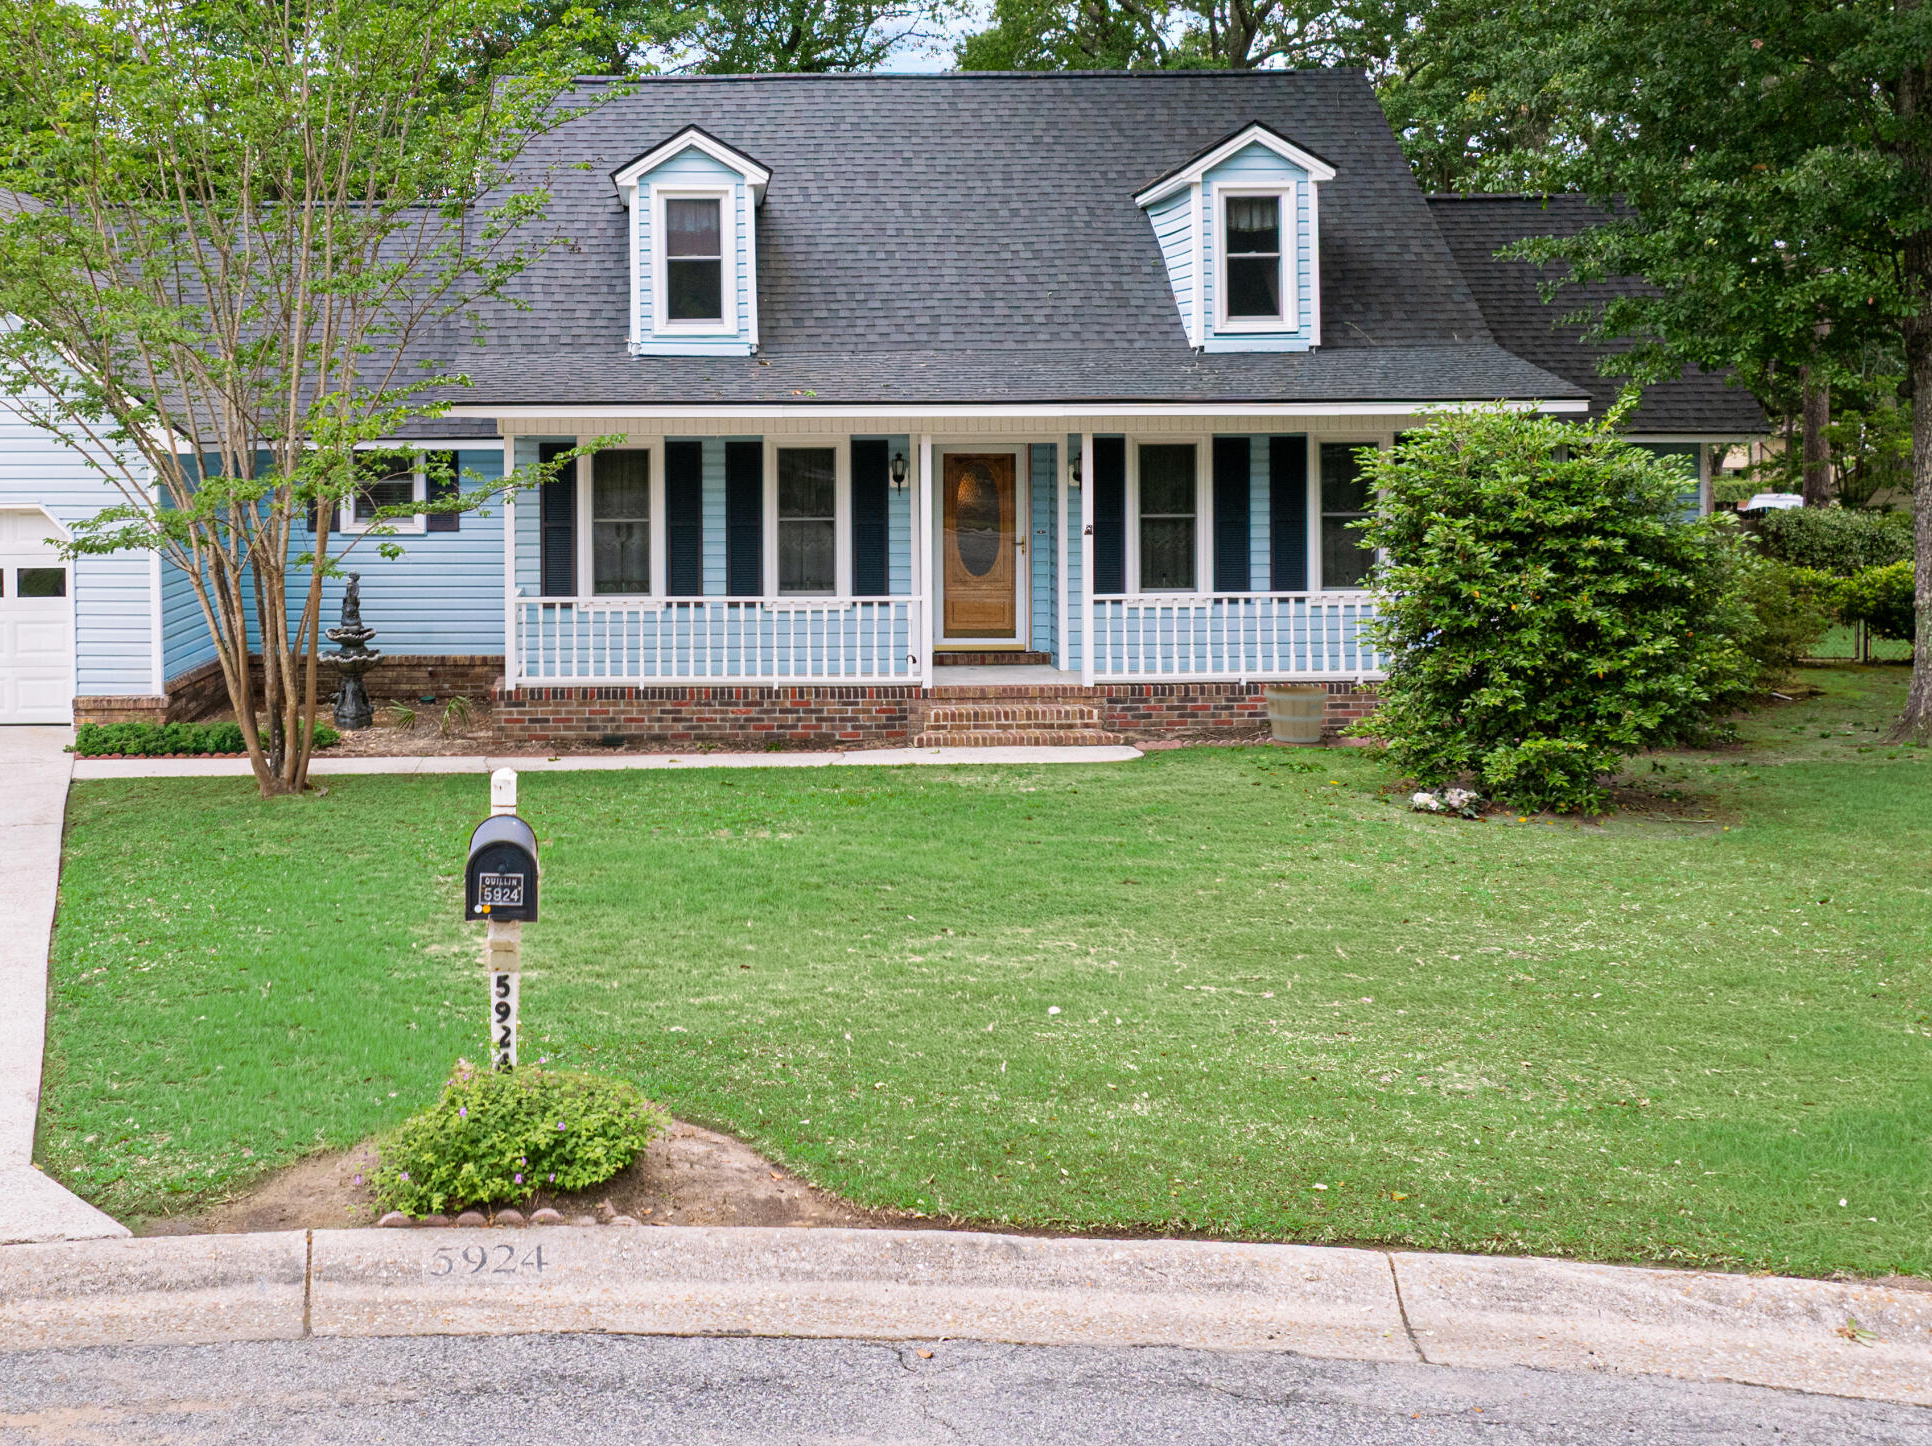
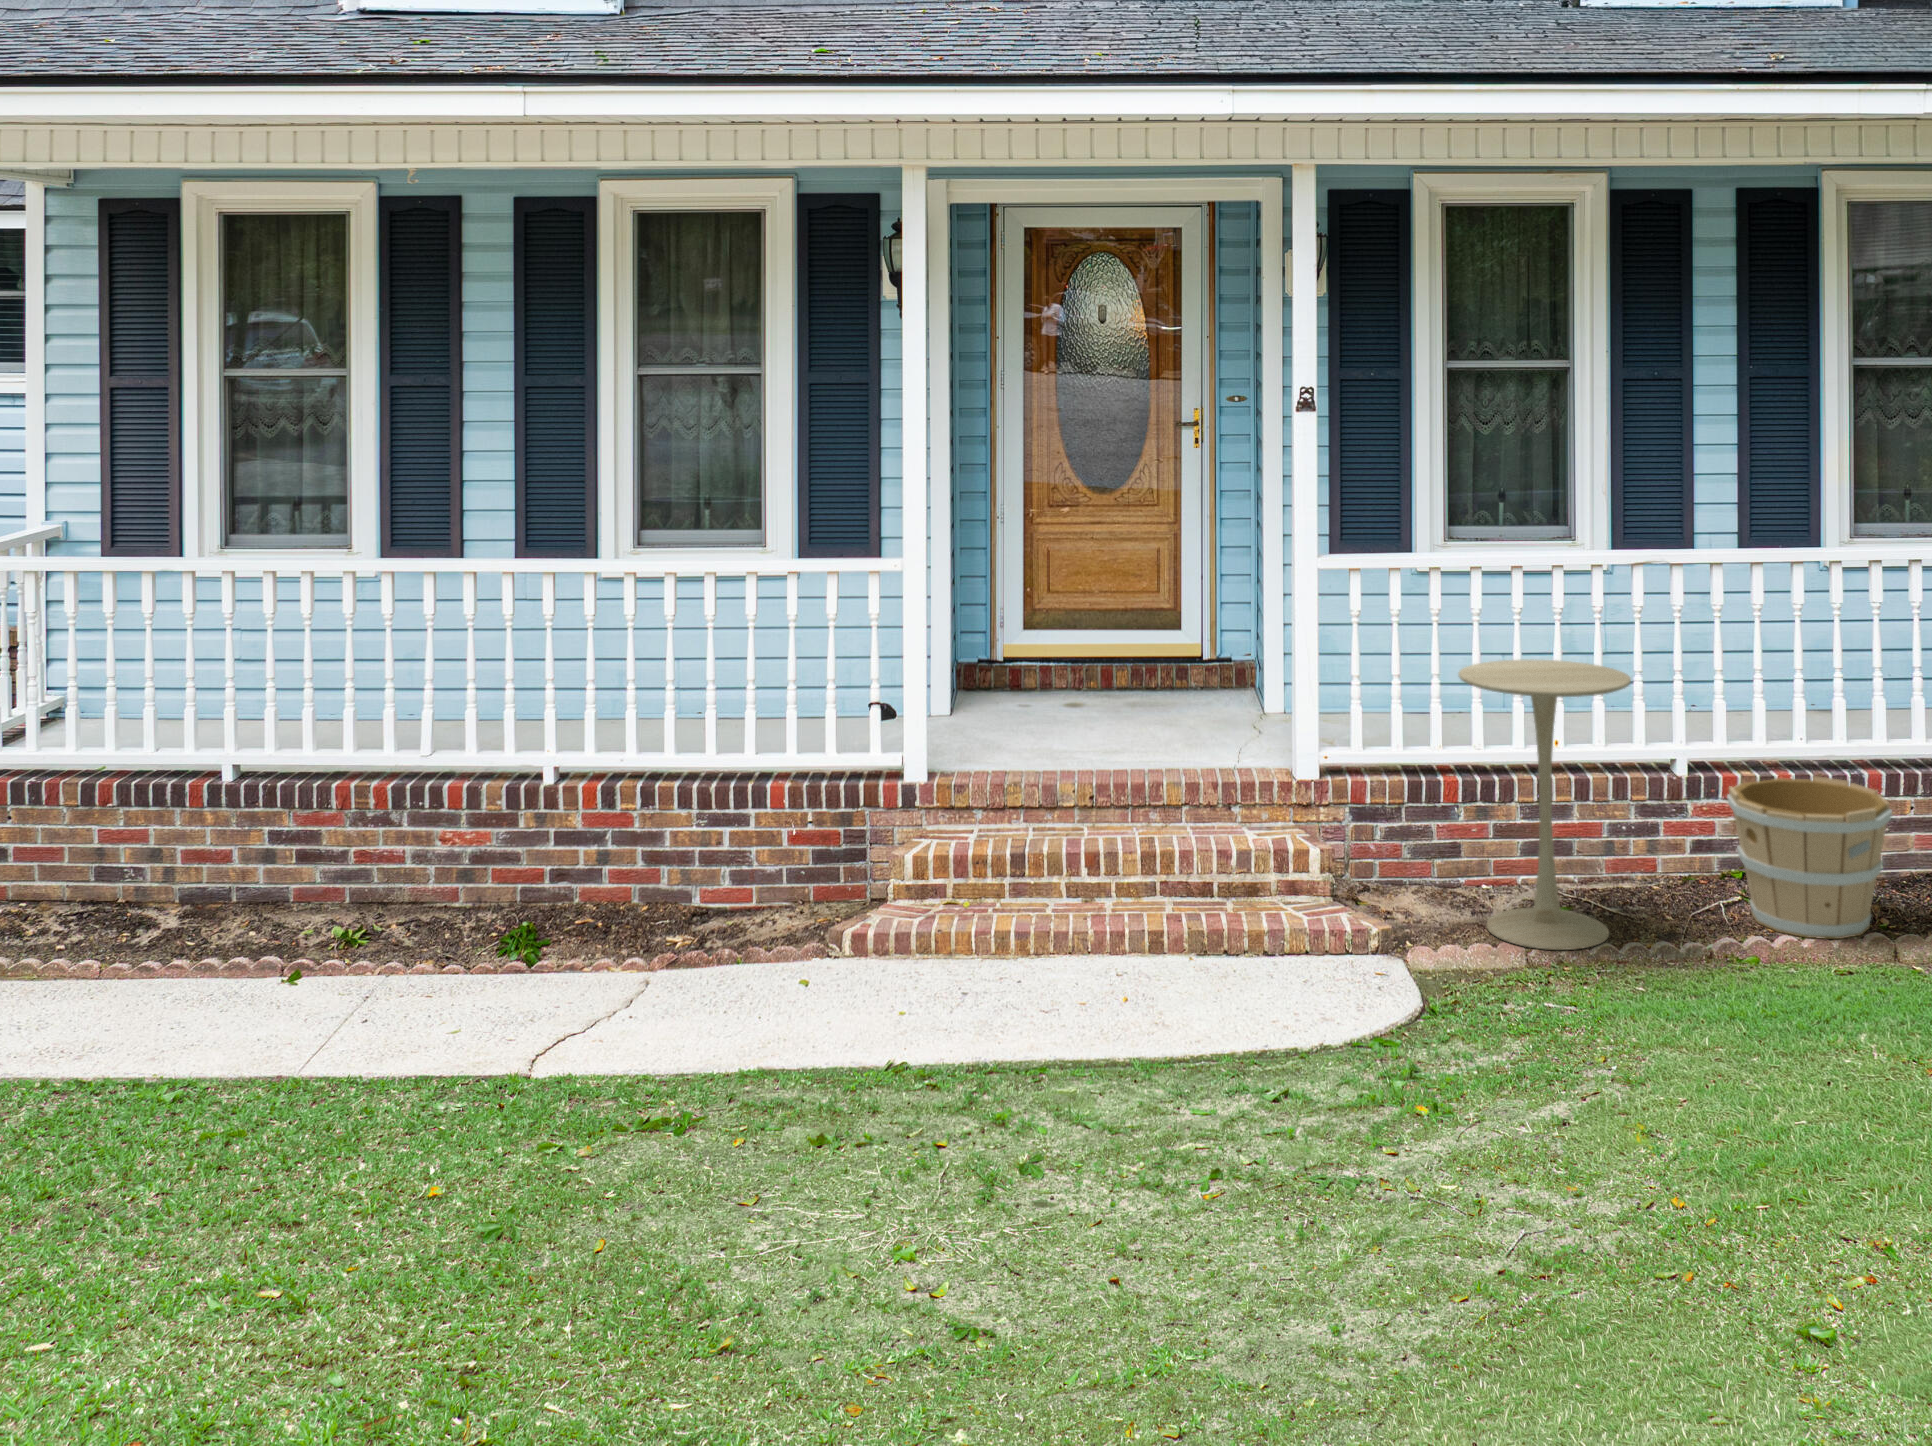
pedestal table: none [1154,637,1224,746] -> present [1459,659,1631,950]
decorative plant: present [592,716,628,745] -> none [71,843,180,932]

